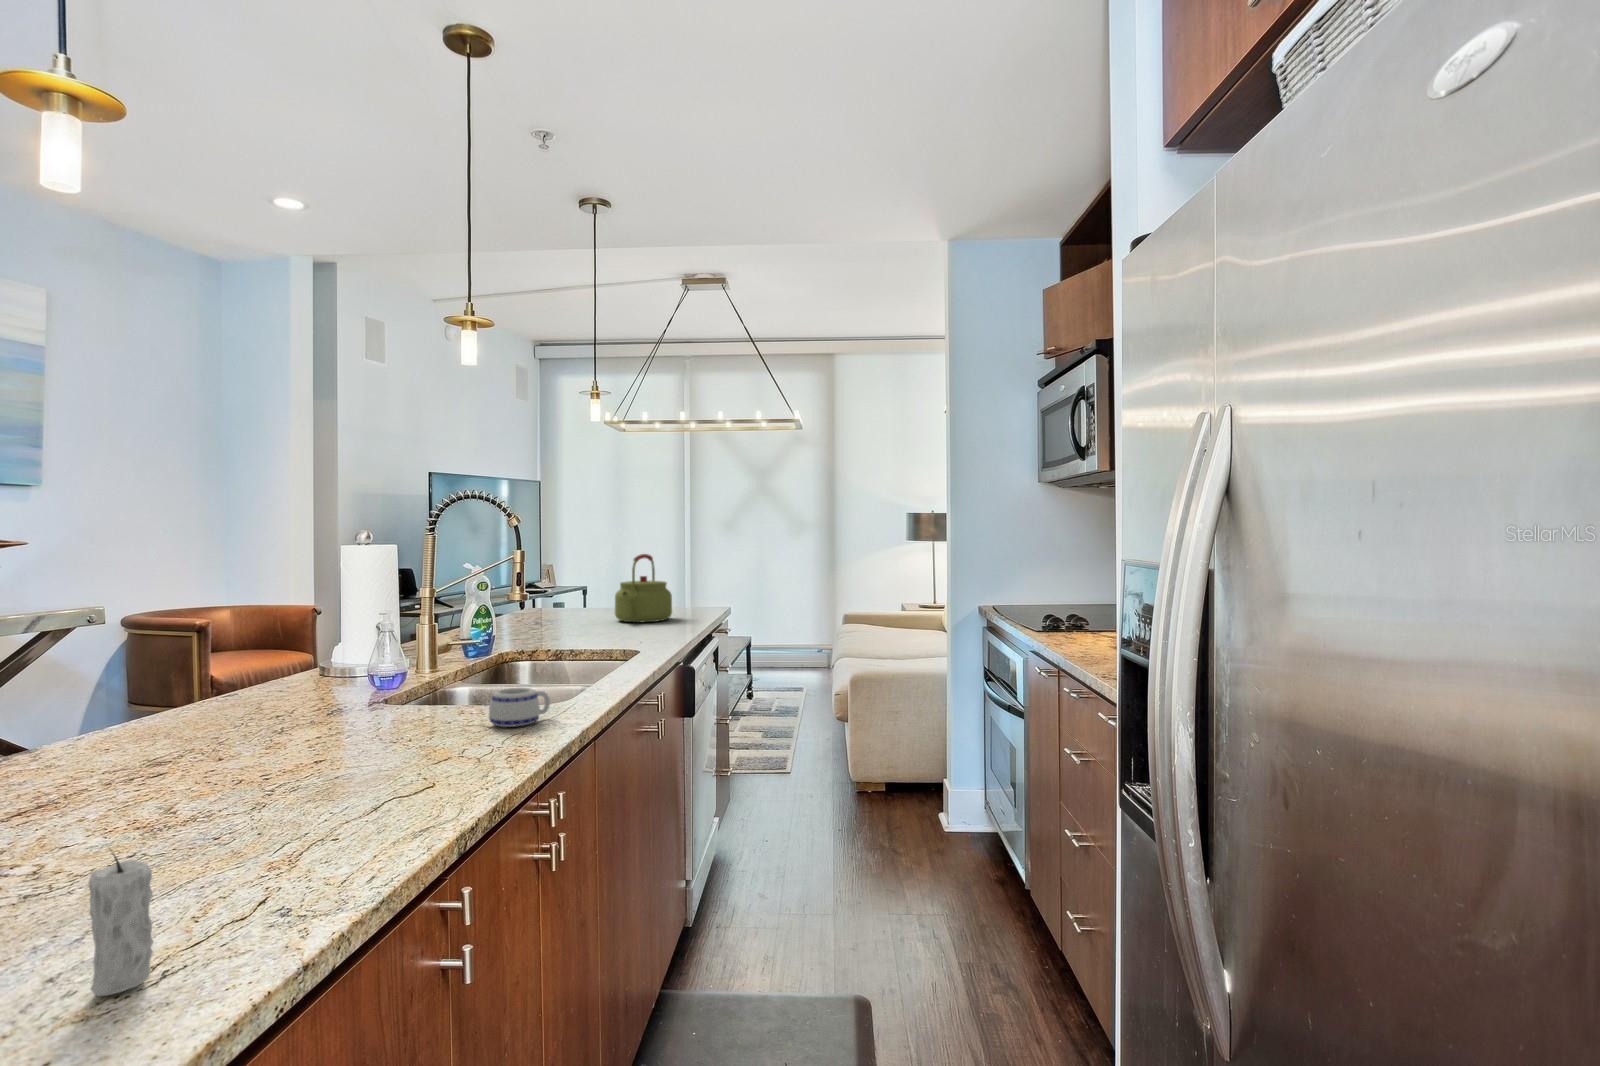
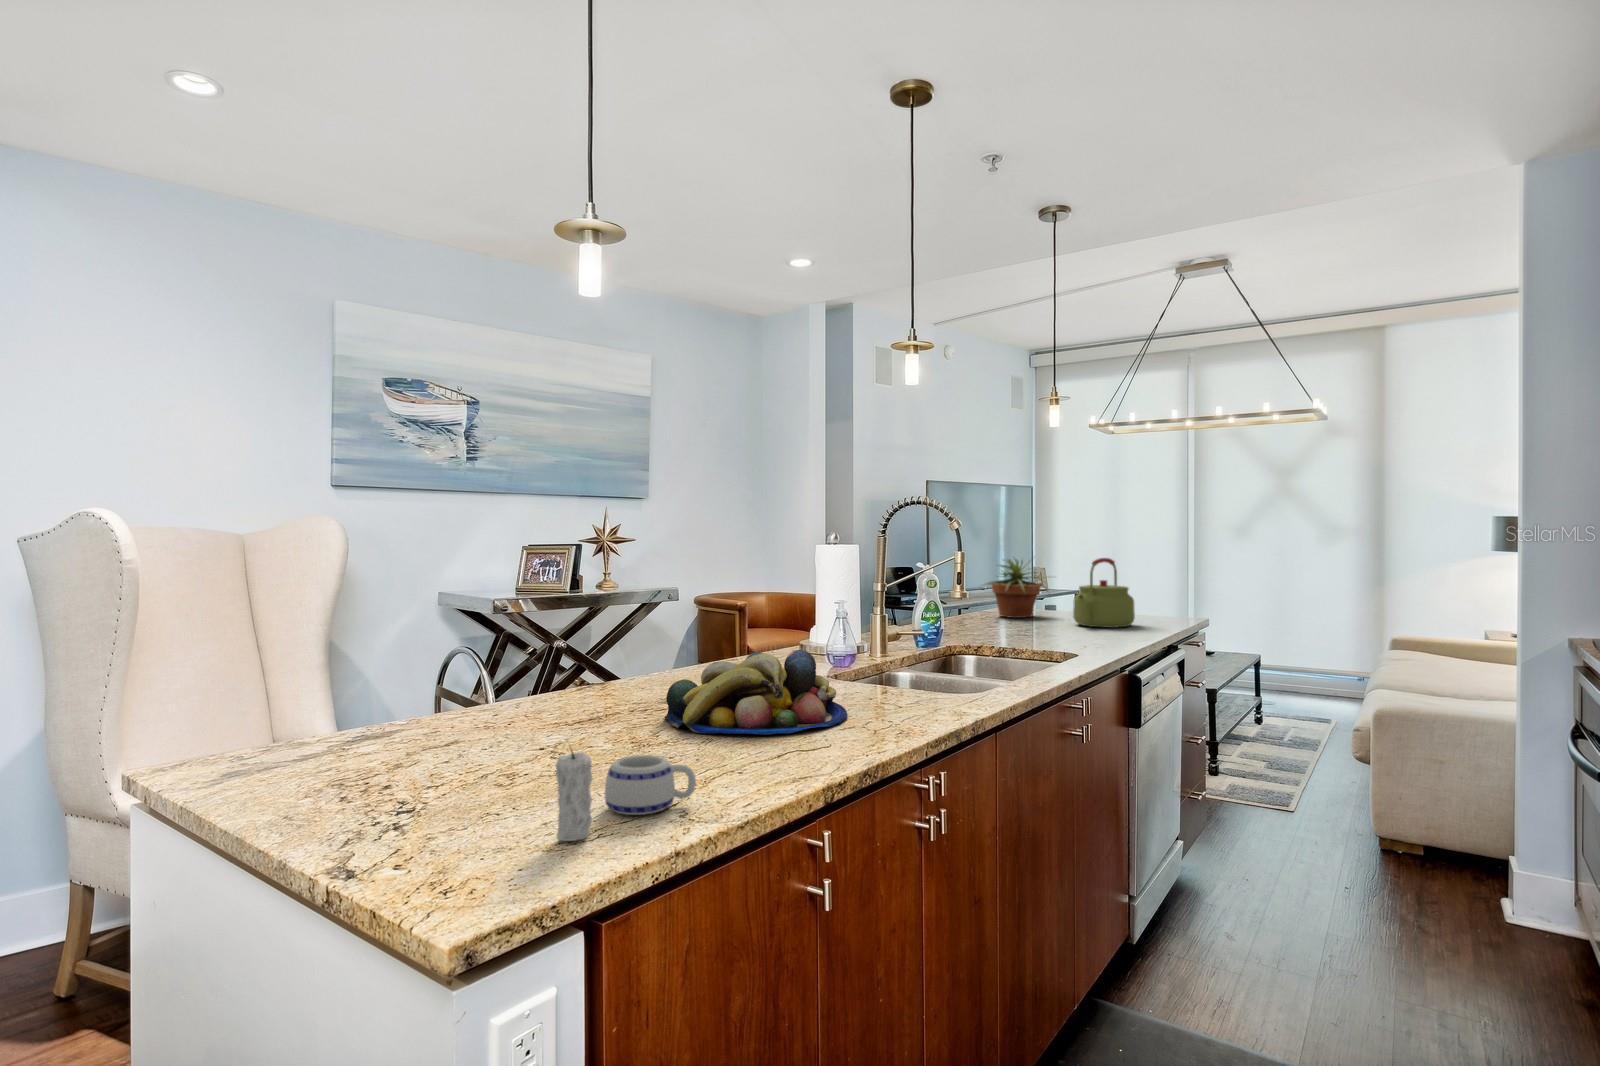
potted plant: none [512,553,595,618] -> present [987,559,1048,618]
fruit bowl: none [167,676,432,798] -> present [664,650,847,735]
mug: present [489,688,550,727] -> present [605,755,696,815]

